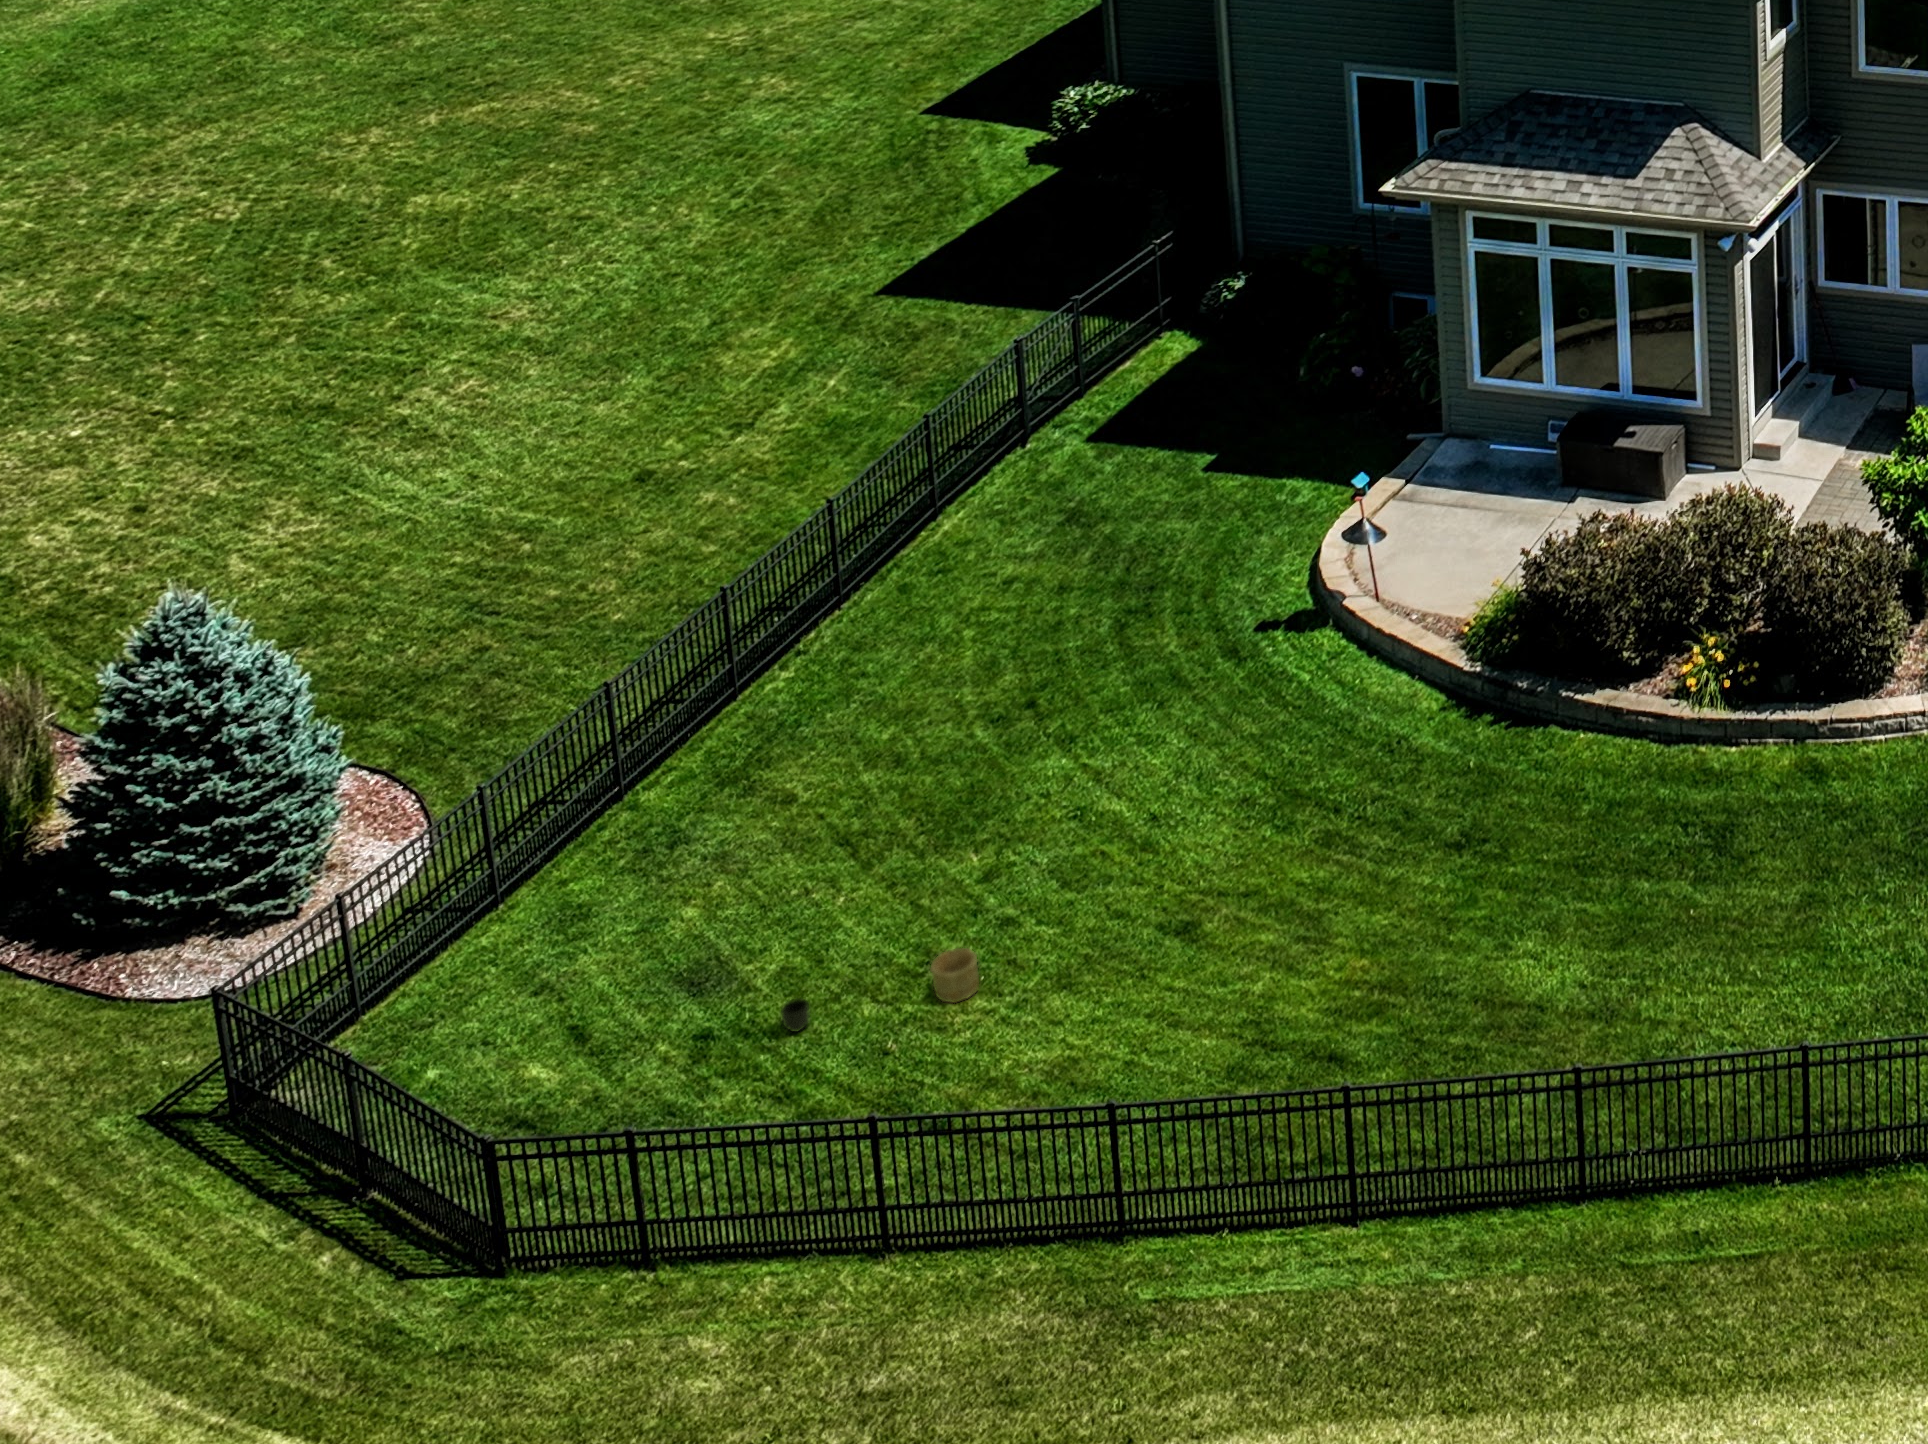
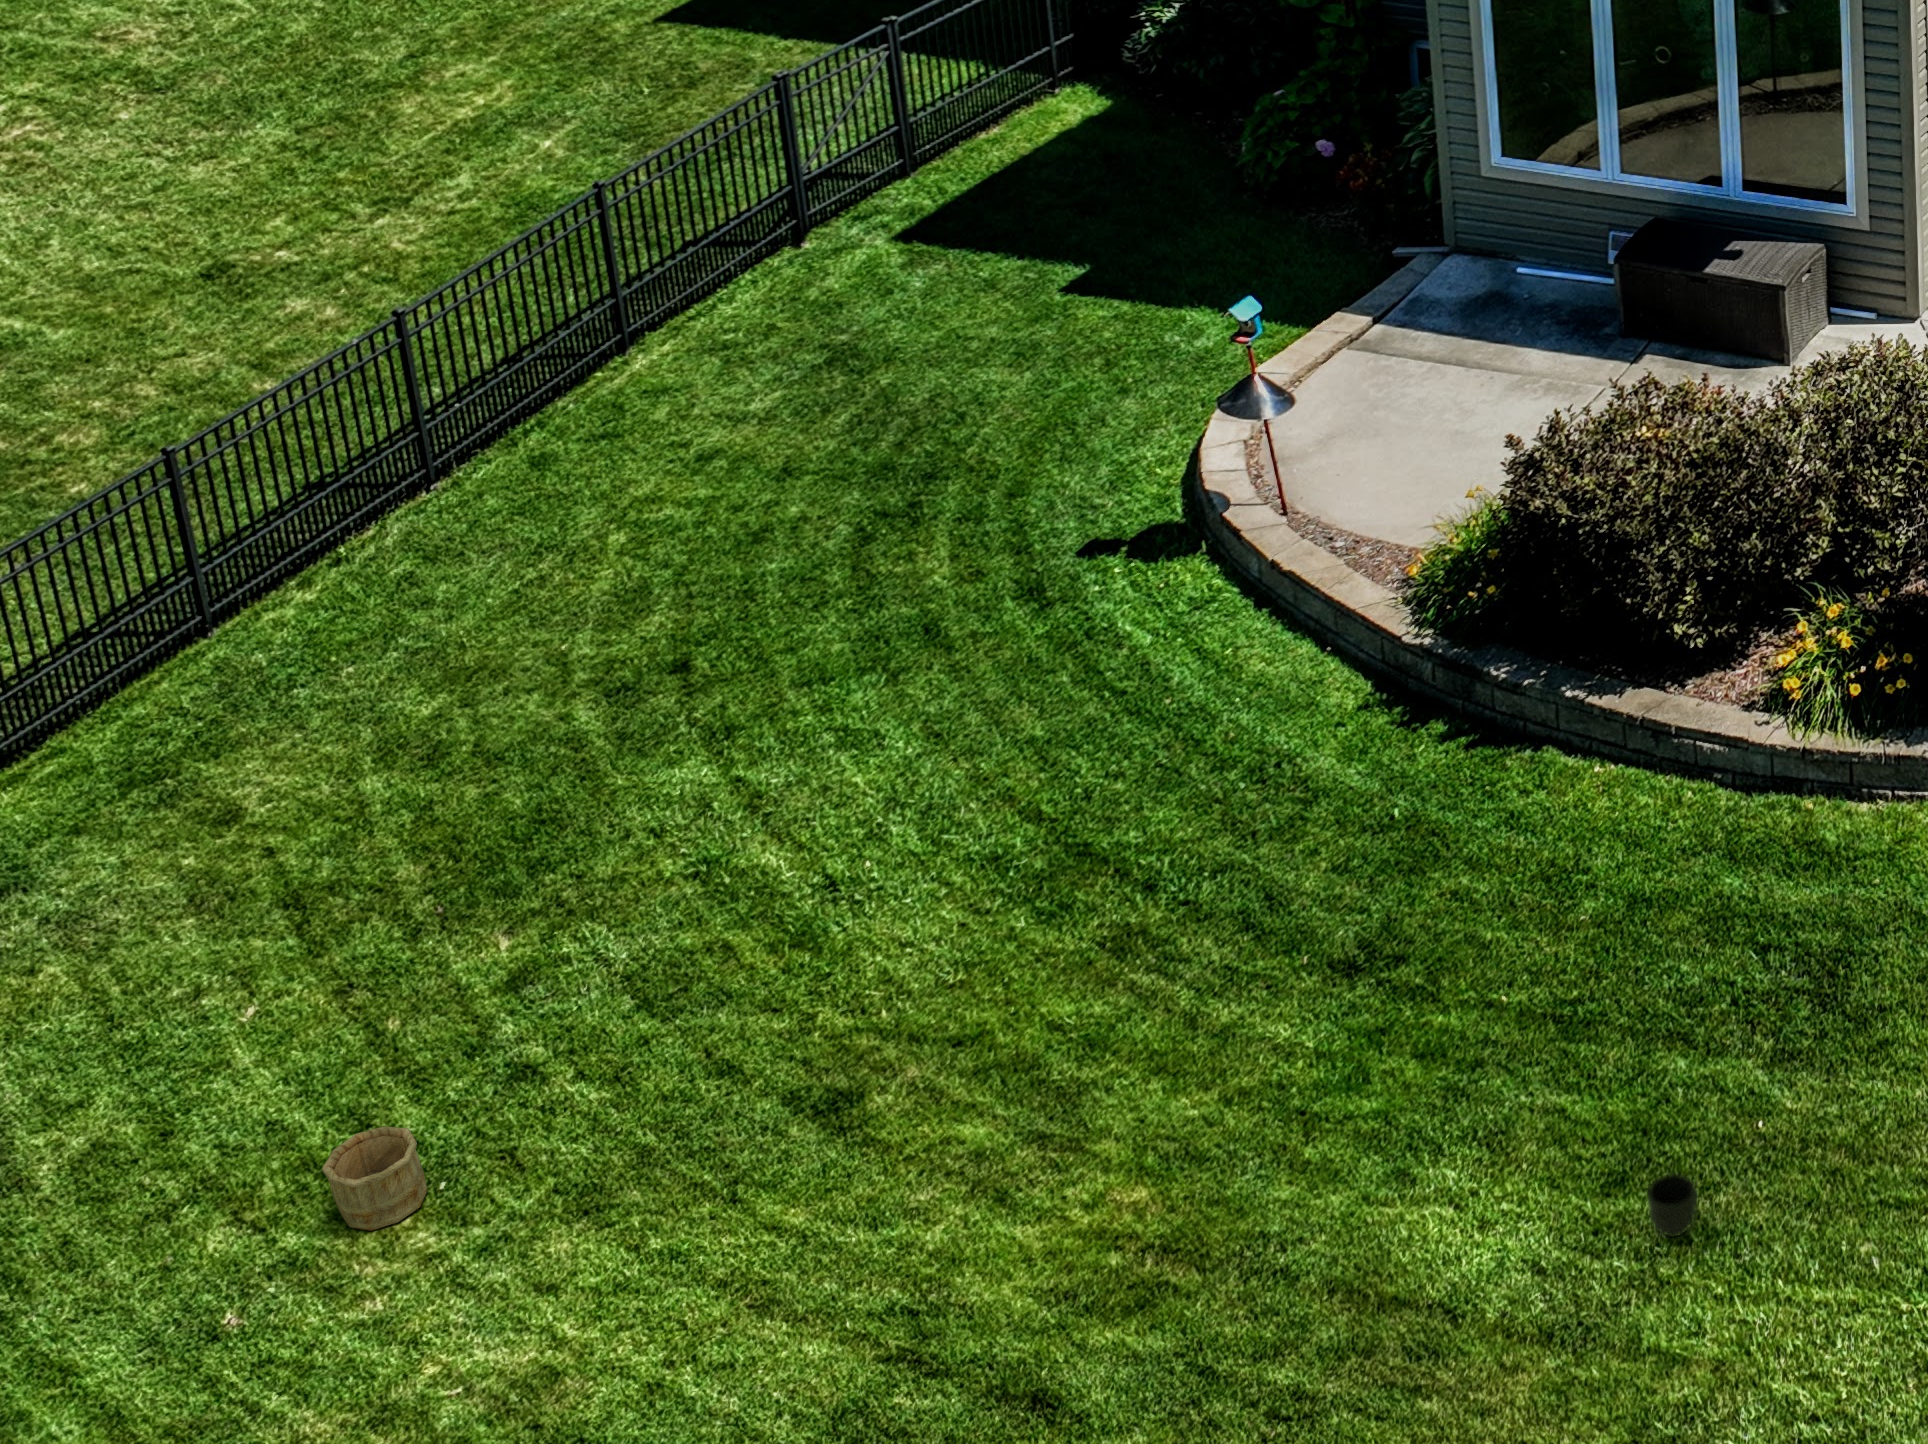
planter: present [781,998,810,1032] -> present [1647,1174,1697,1237]

